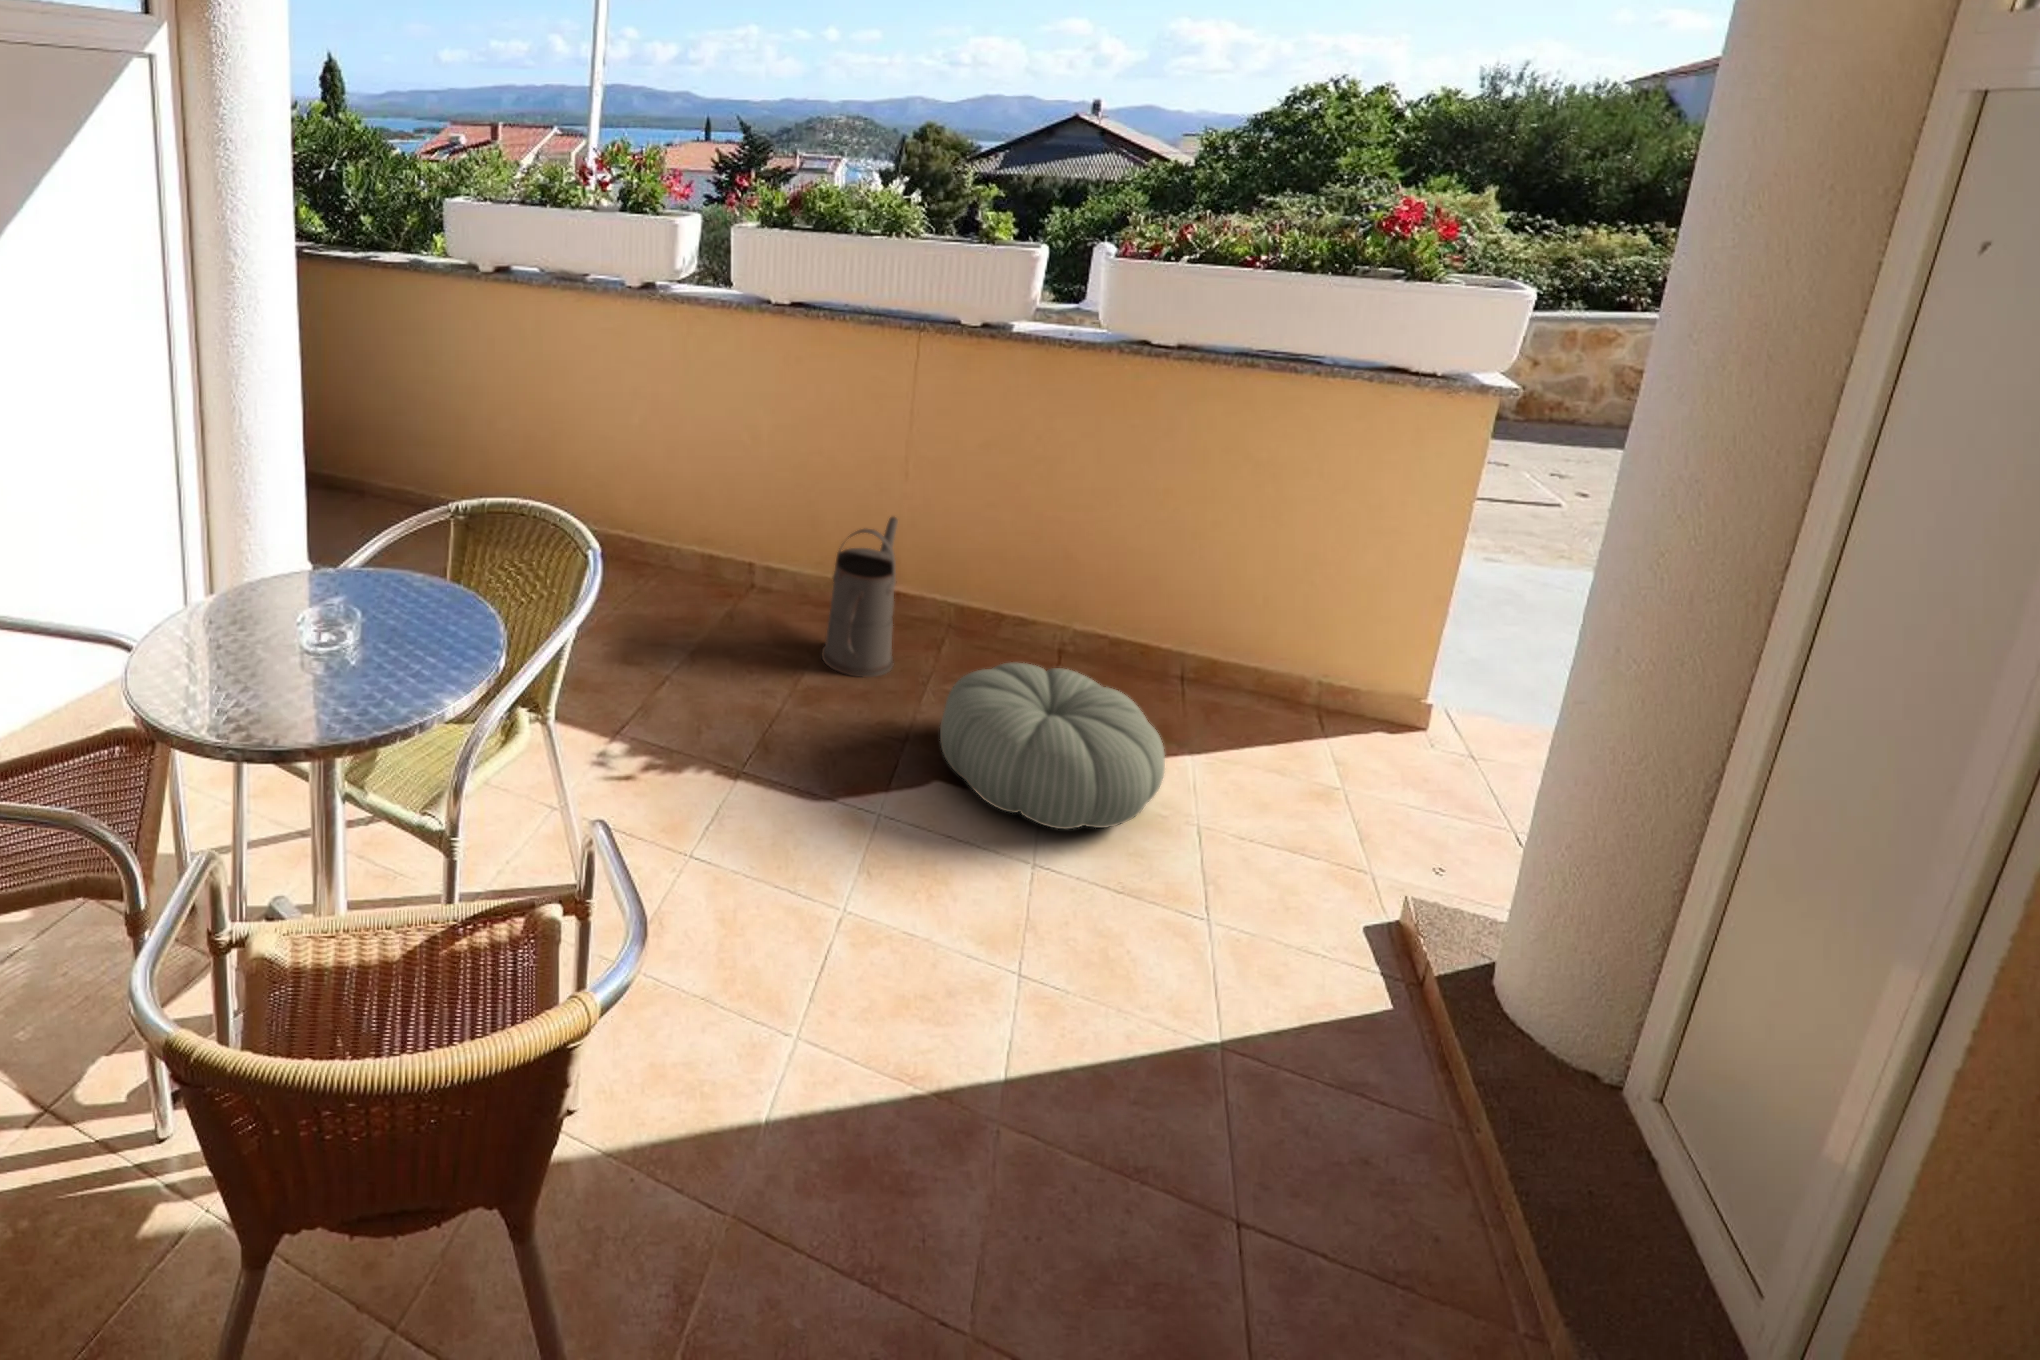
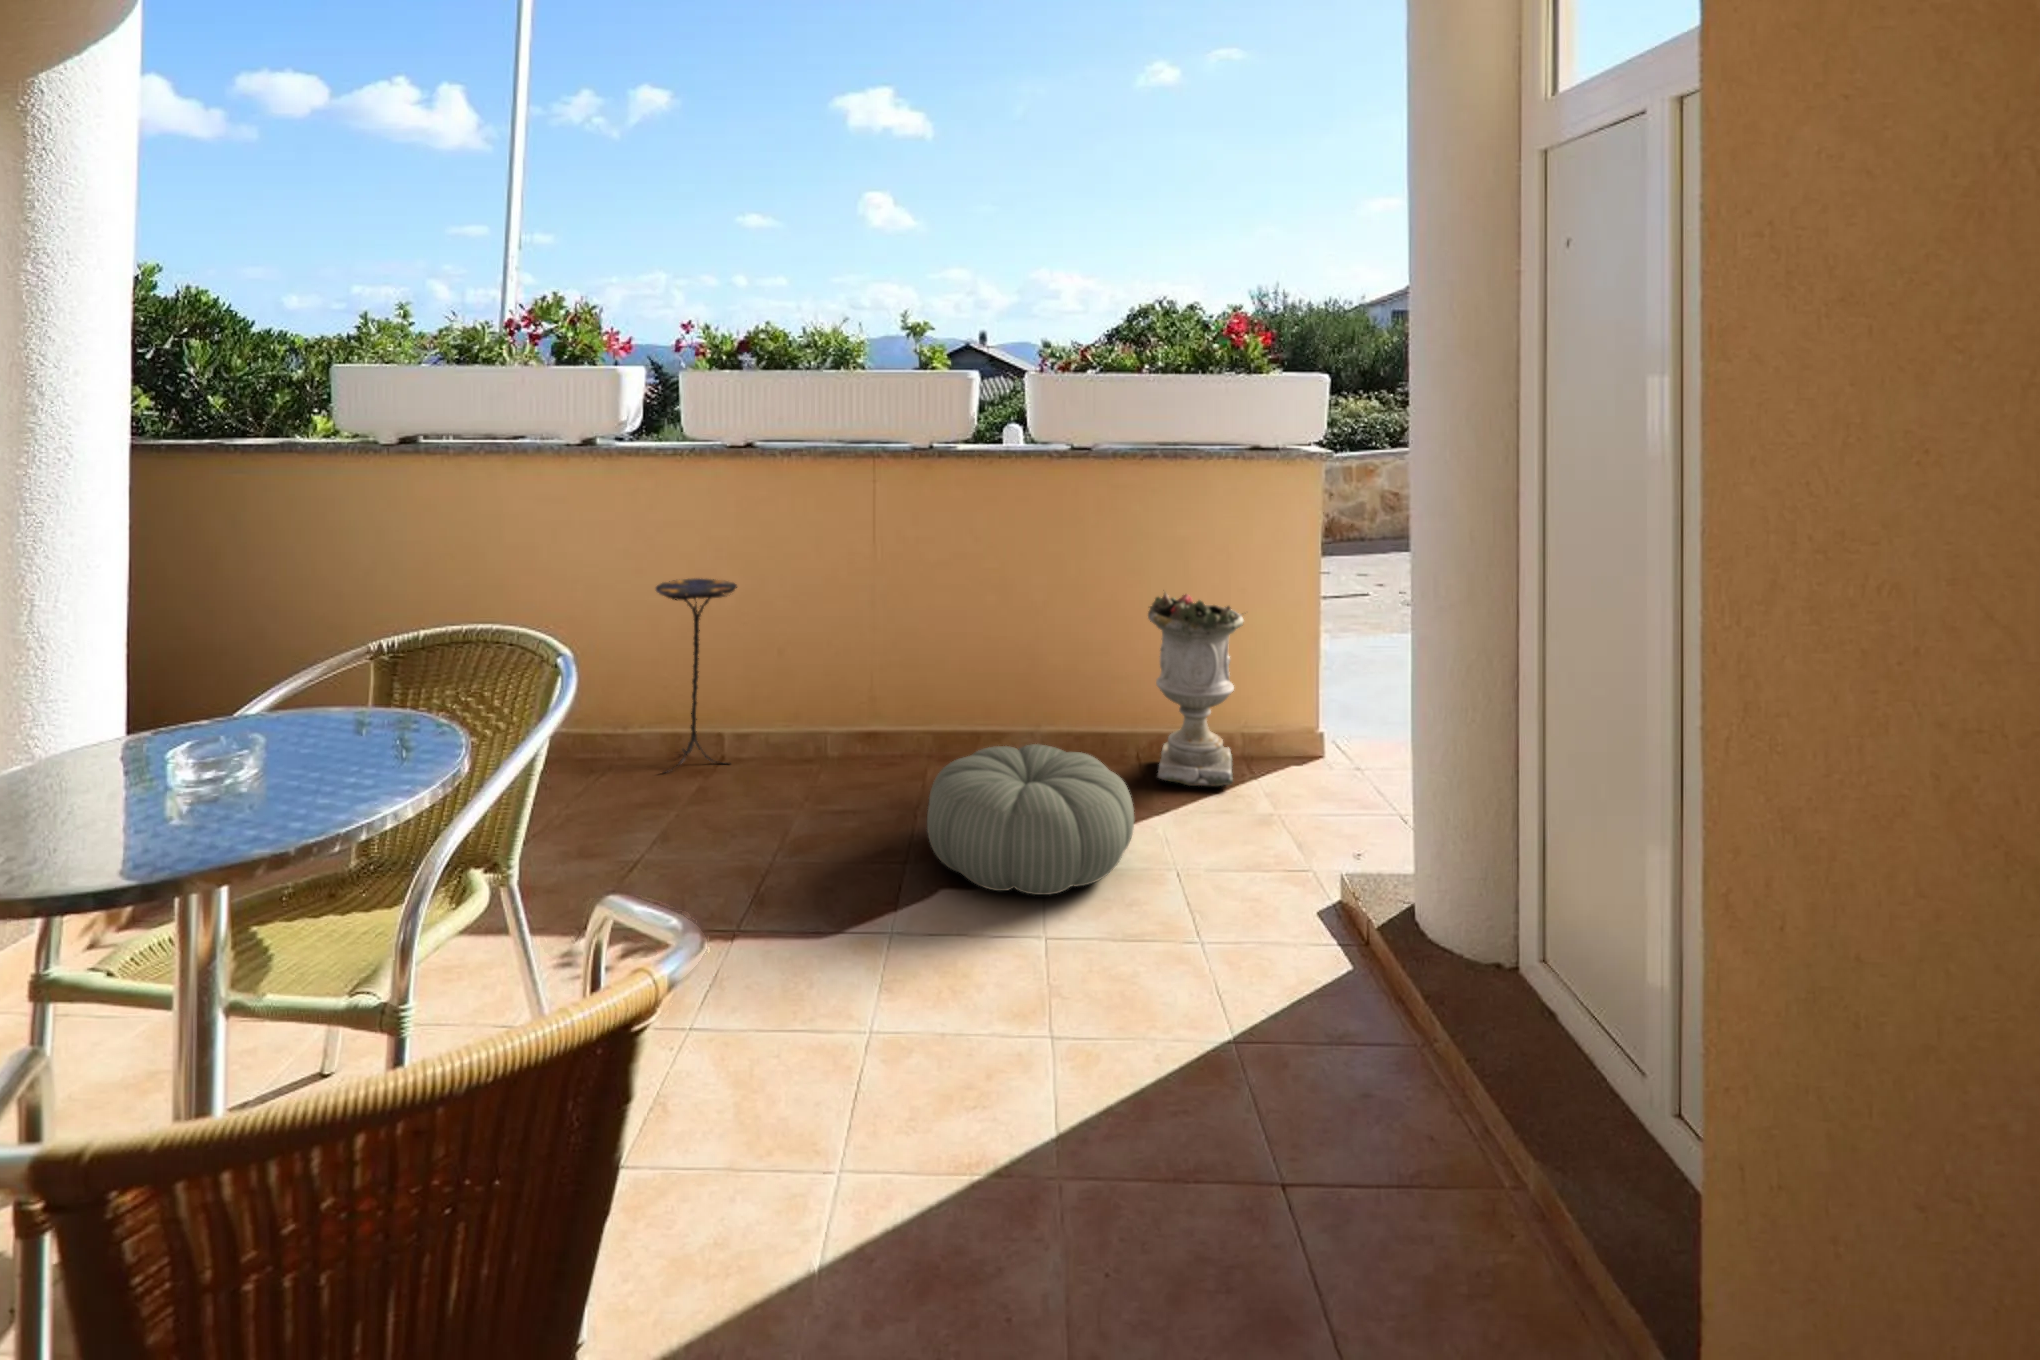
side table: none [702,433,781,610] -> present [656,578,737,766]
watering can: present [822,517,898,677] -> none [796,641,871,806]
planter: none [1205,525,1351,747] -> present [1148,593,1243,786]

